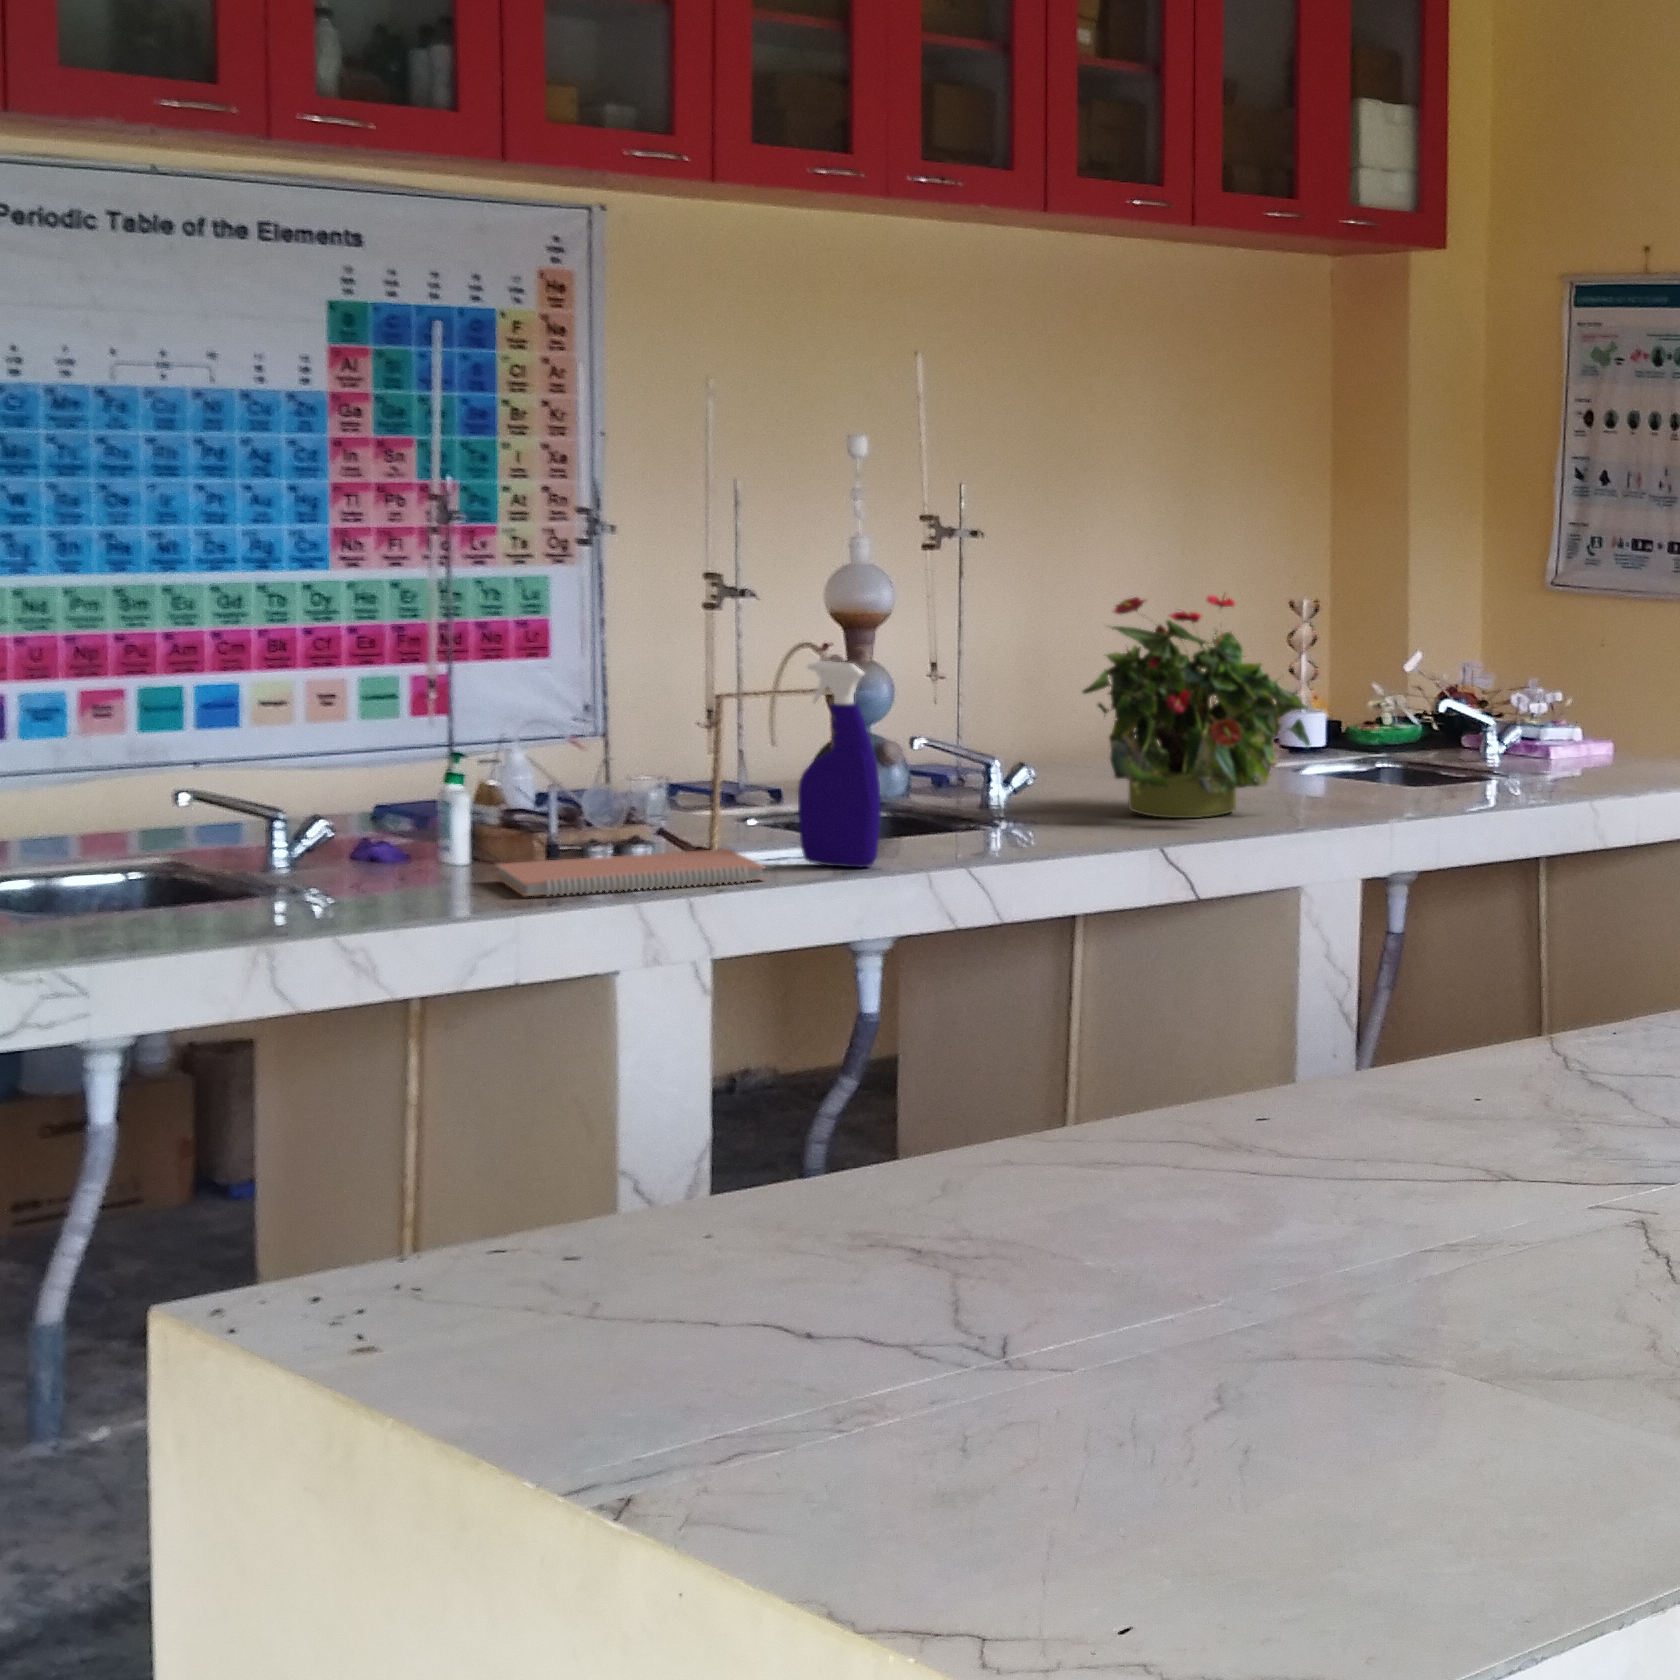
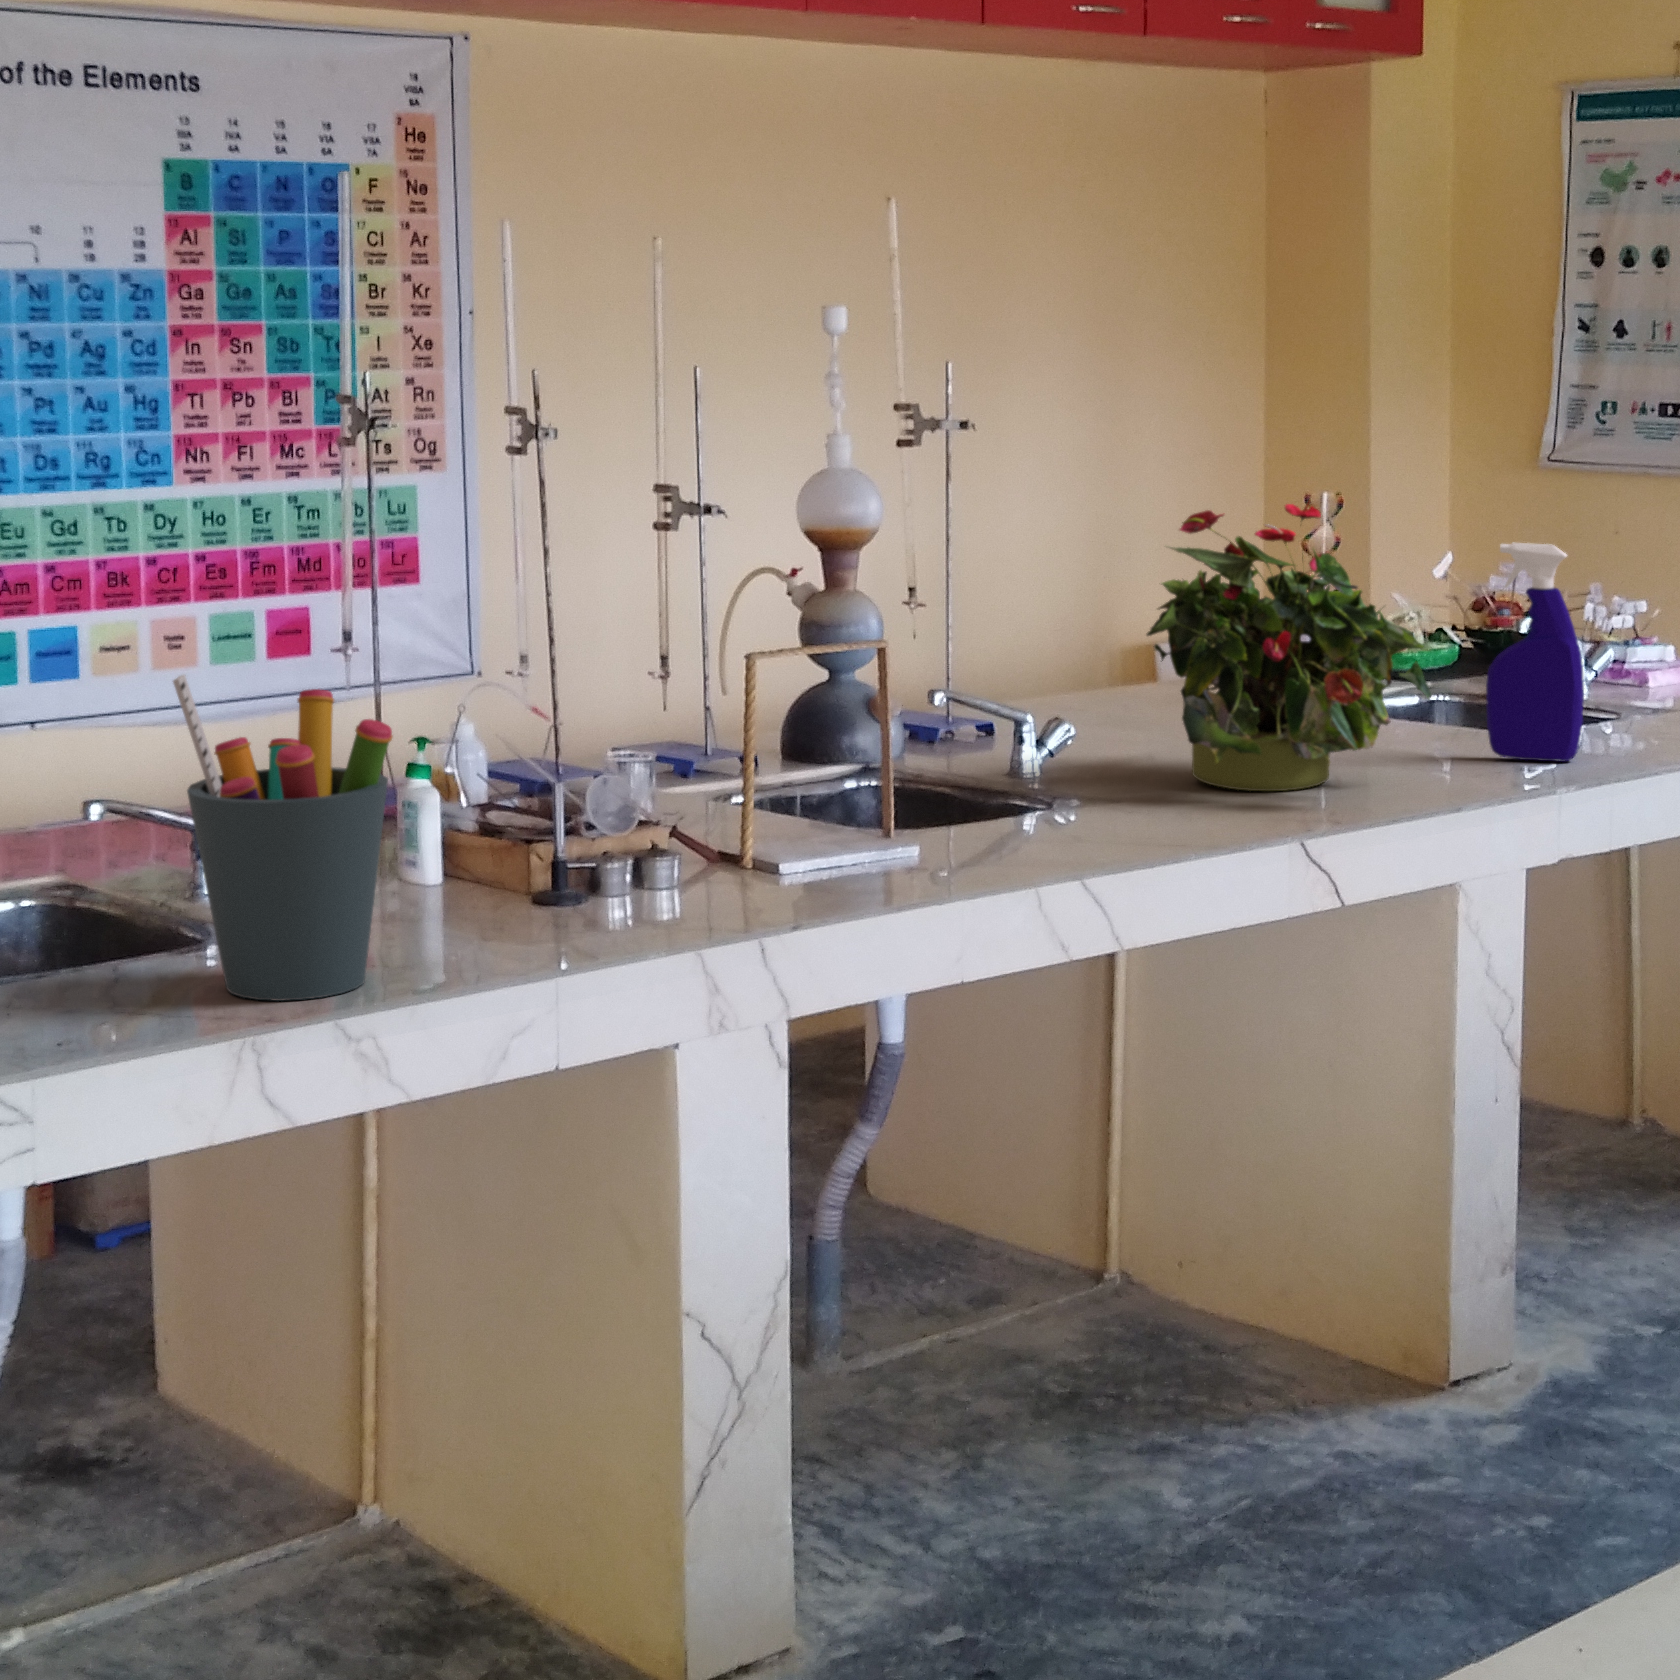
spray bottle: present [798,661,881,867] -> present [1486,543,1584,762]
pen holder: none [229,682,402,928] -> present [173,675,393,1001]
notebook: present [496,849,765,897] -> none [476,858,825,940]

